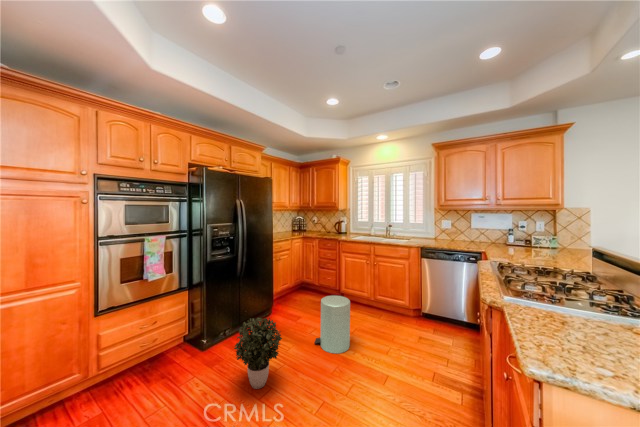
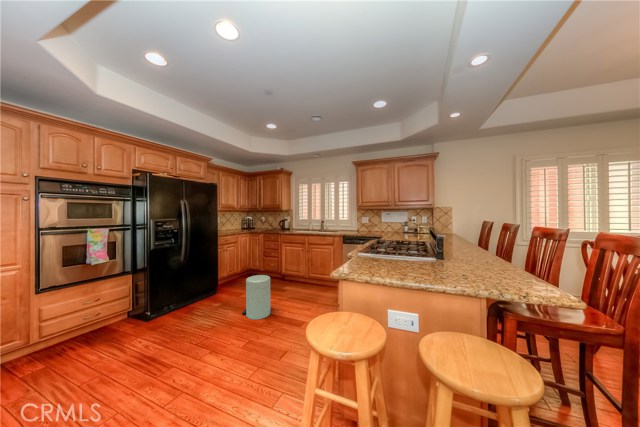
potted plant: present [234,318,282,389] -> none [158,290,203,346]

